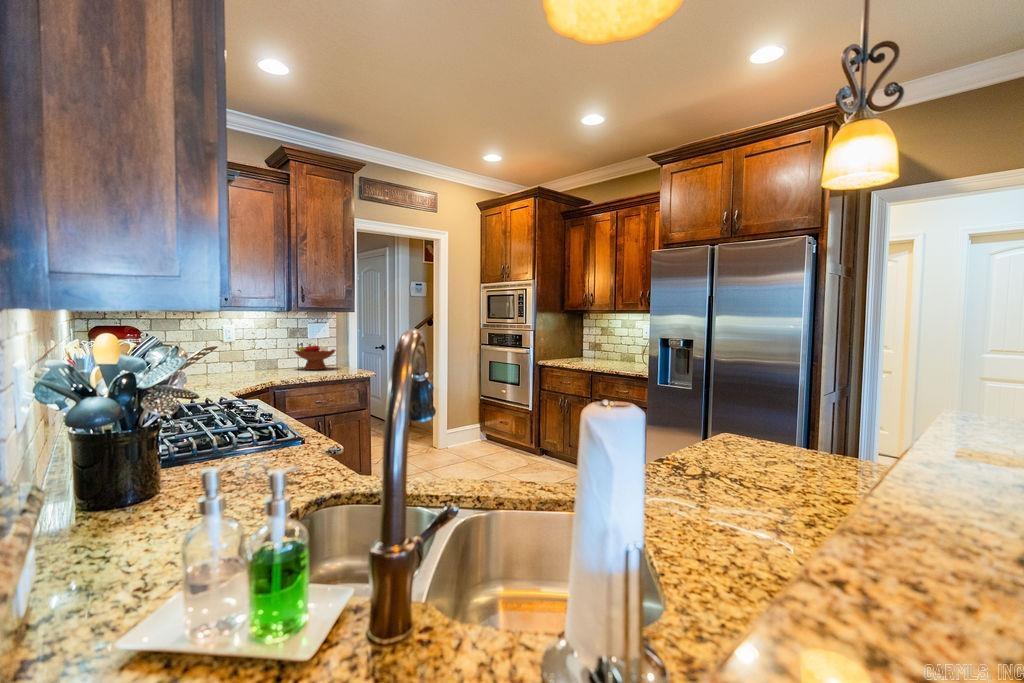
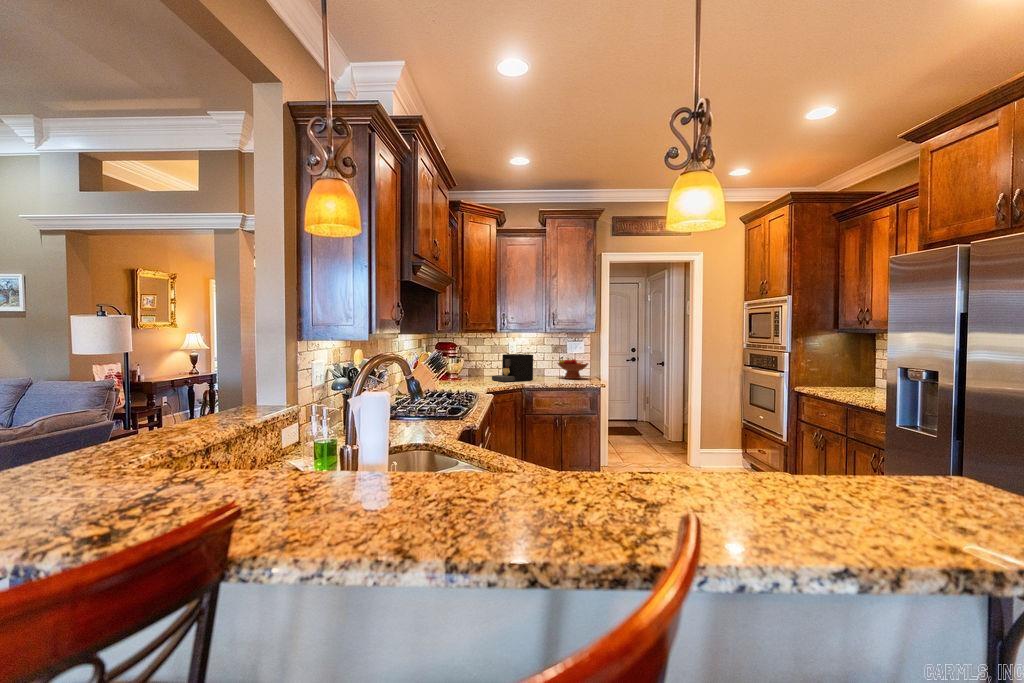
coffee maker: none [209,341,272,381] -> present [492,354,533,382]

